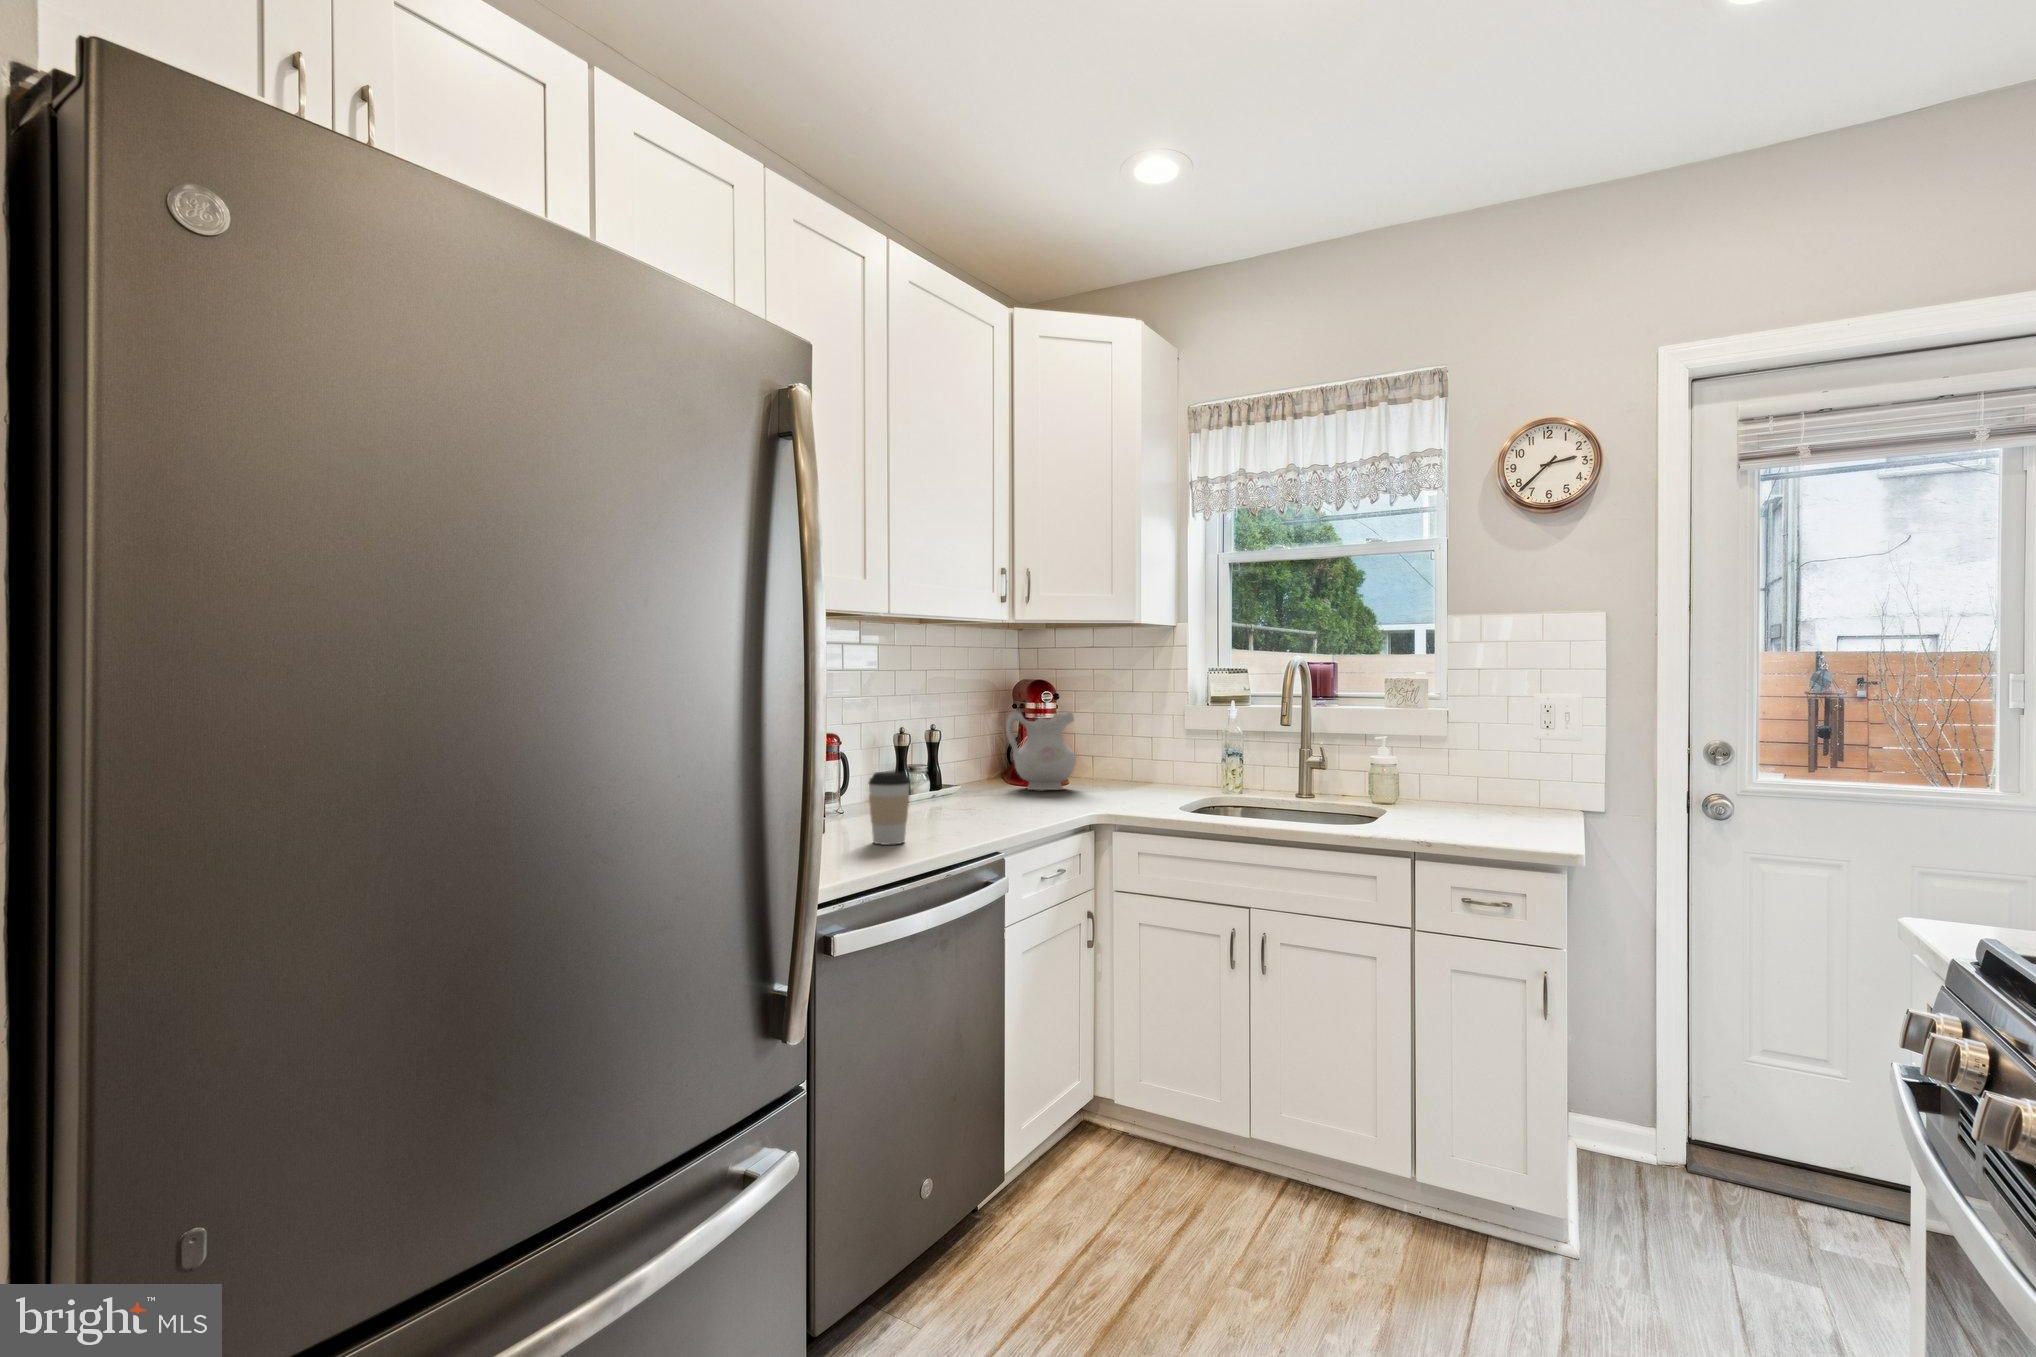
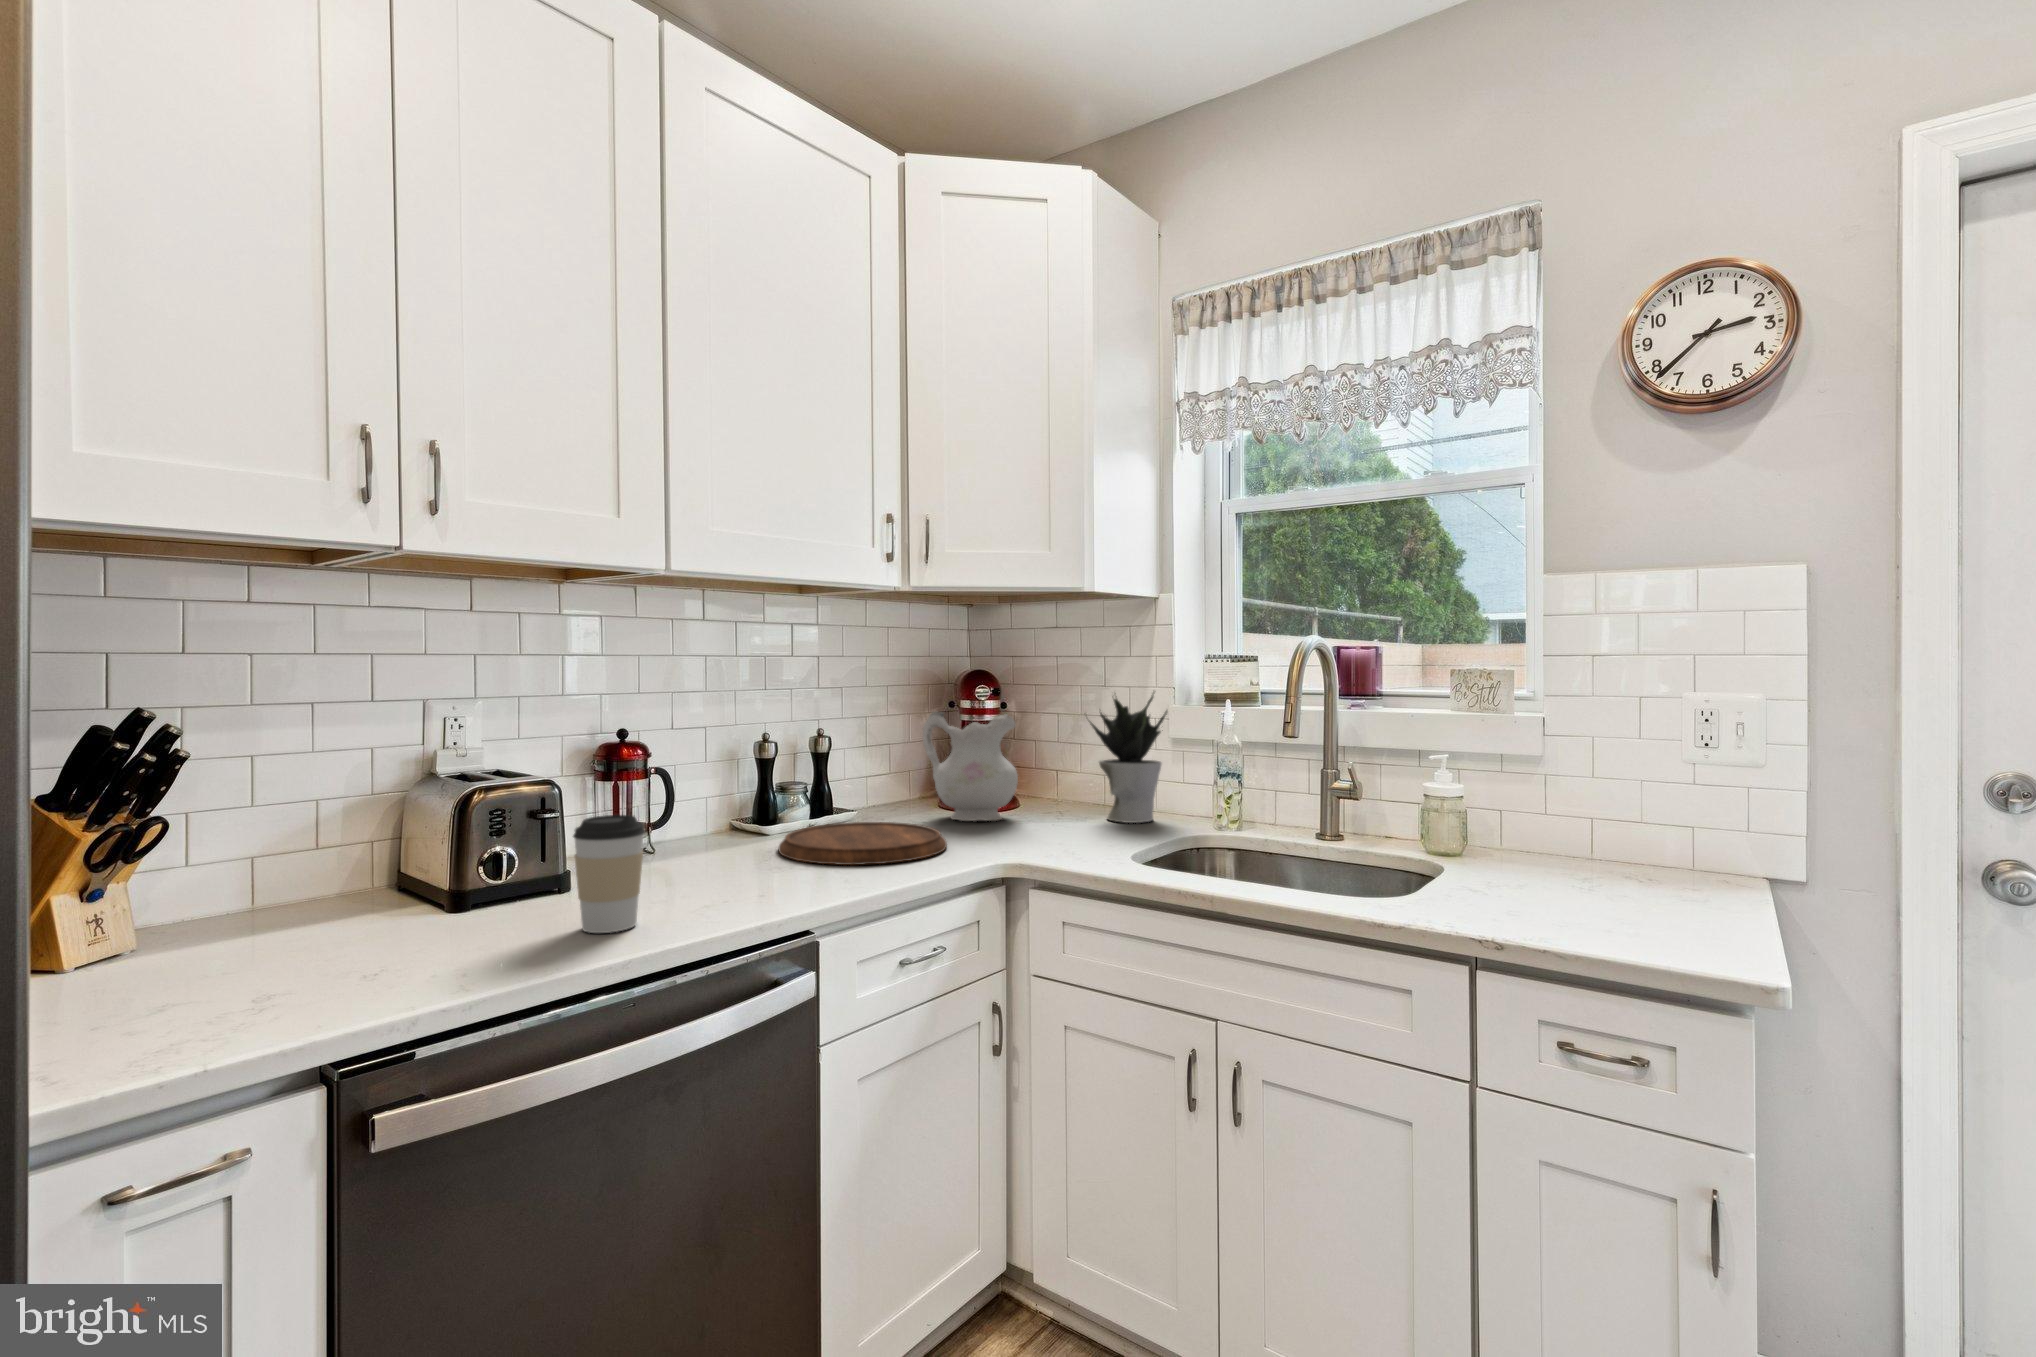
potted plant: none [1122,693,1186,791] -> present [1089,692,1167,823]
cutting board: none [930,789,1048,813] -> present [778,822,947,865]

